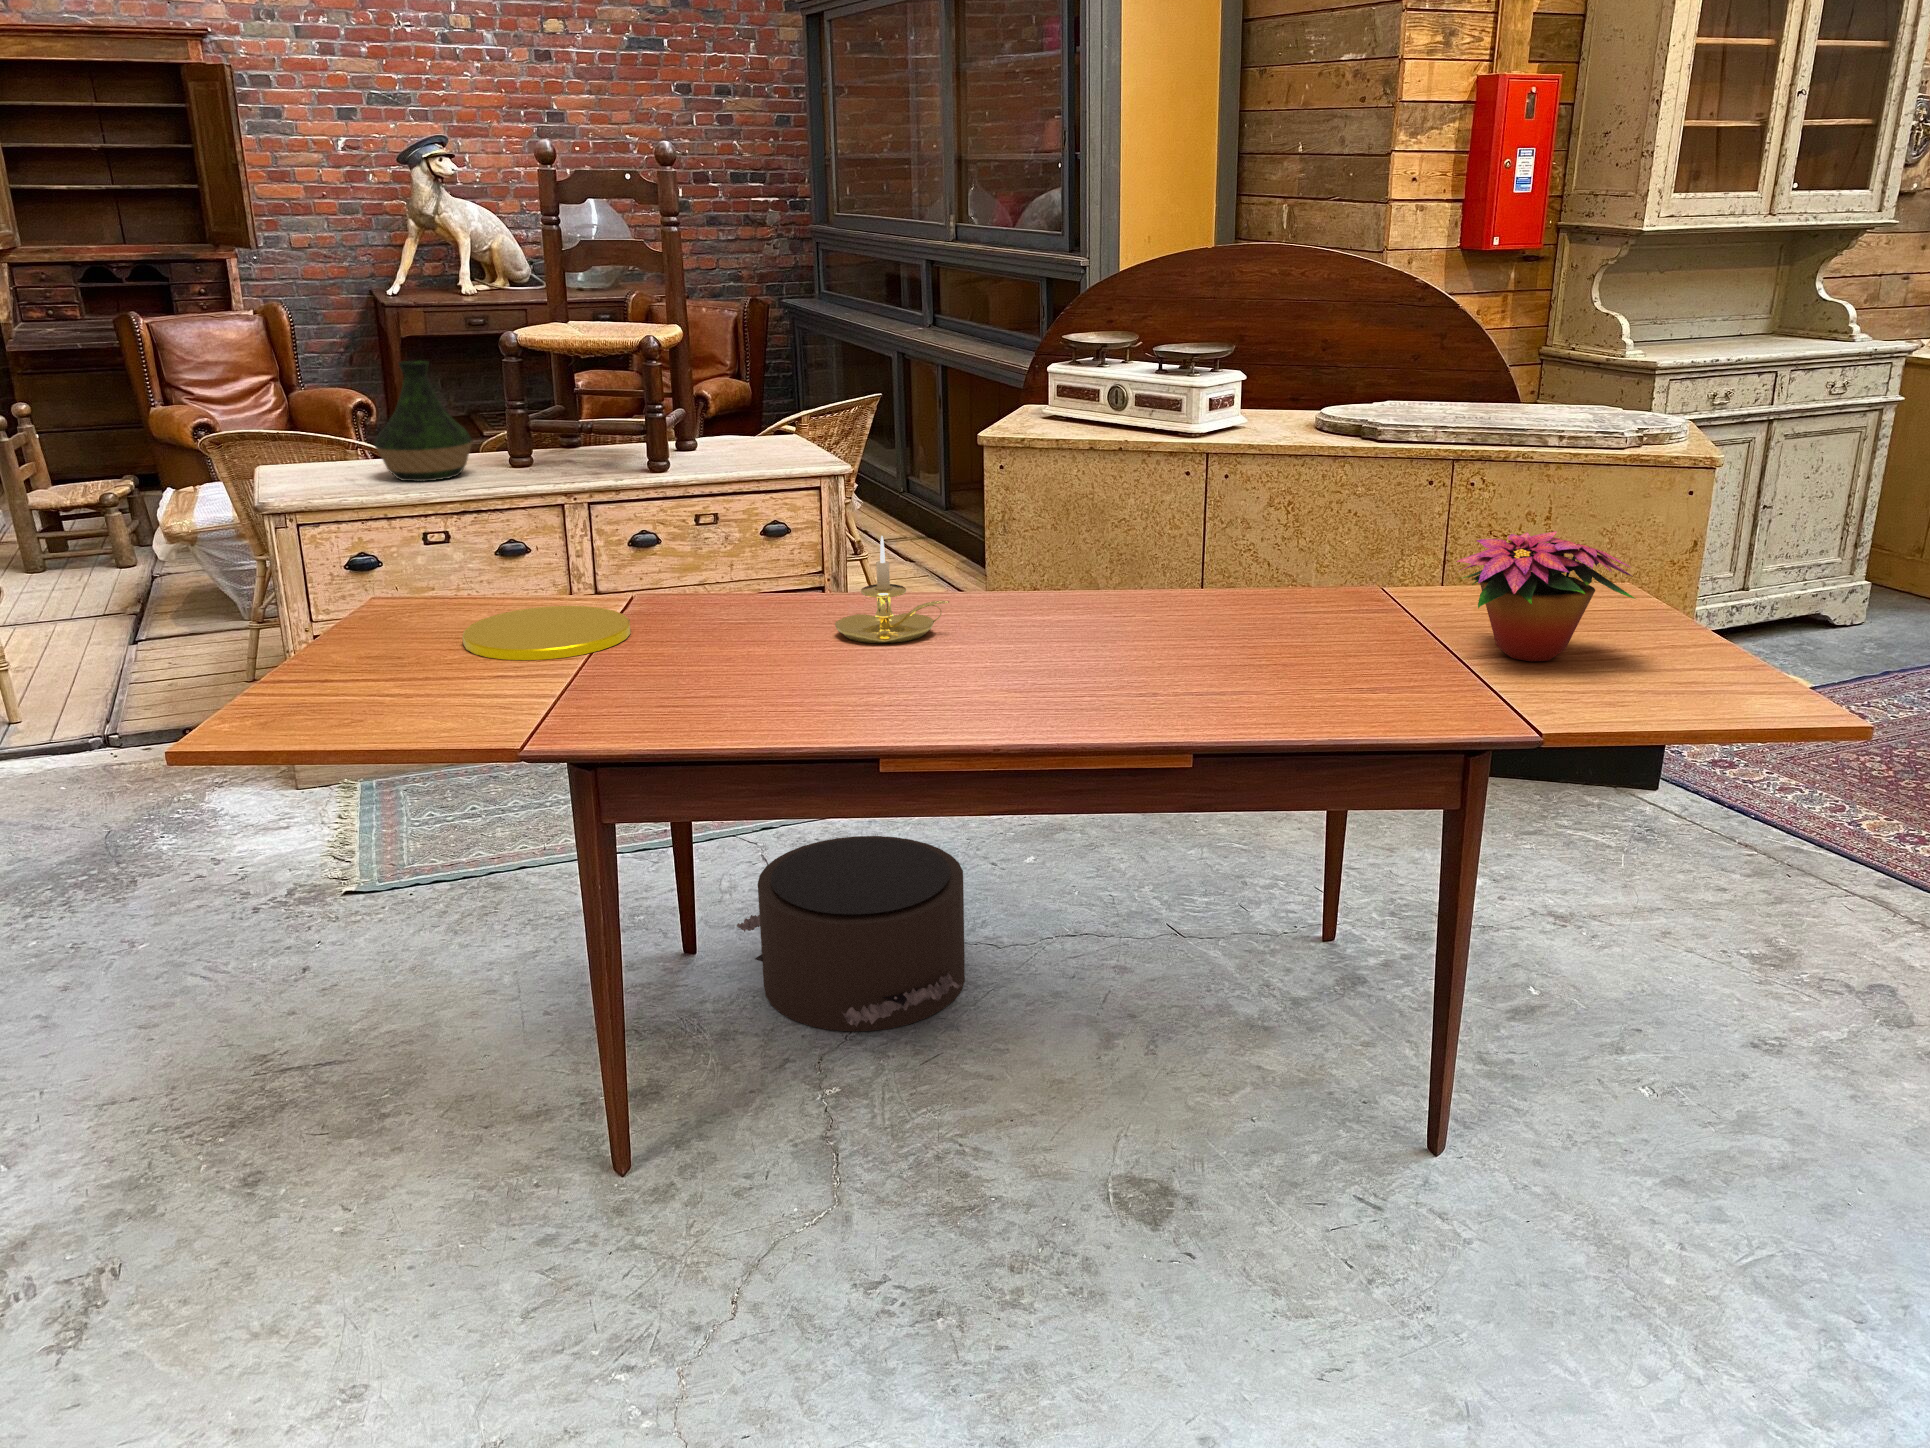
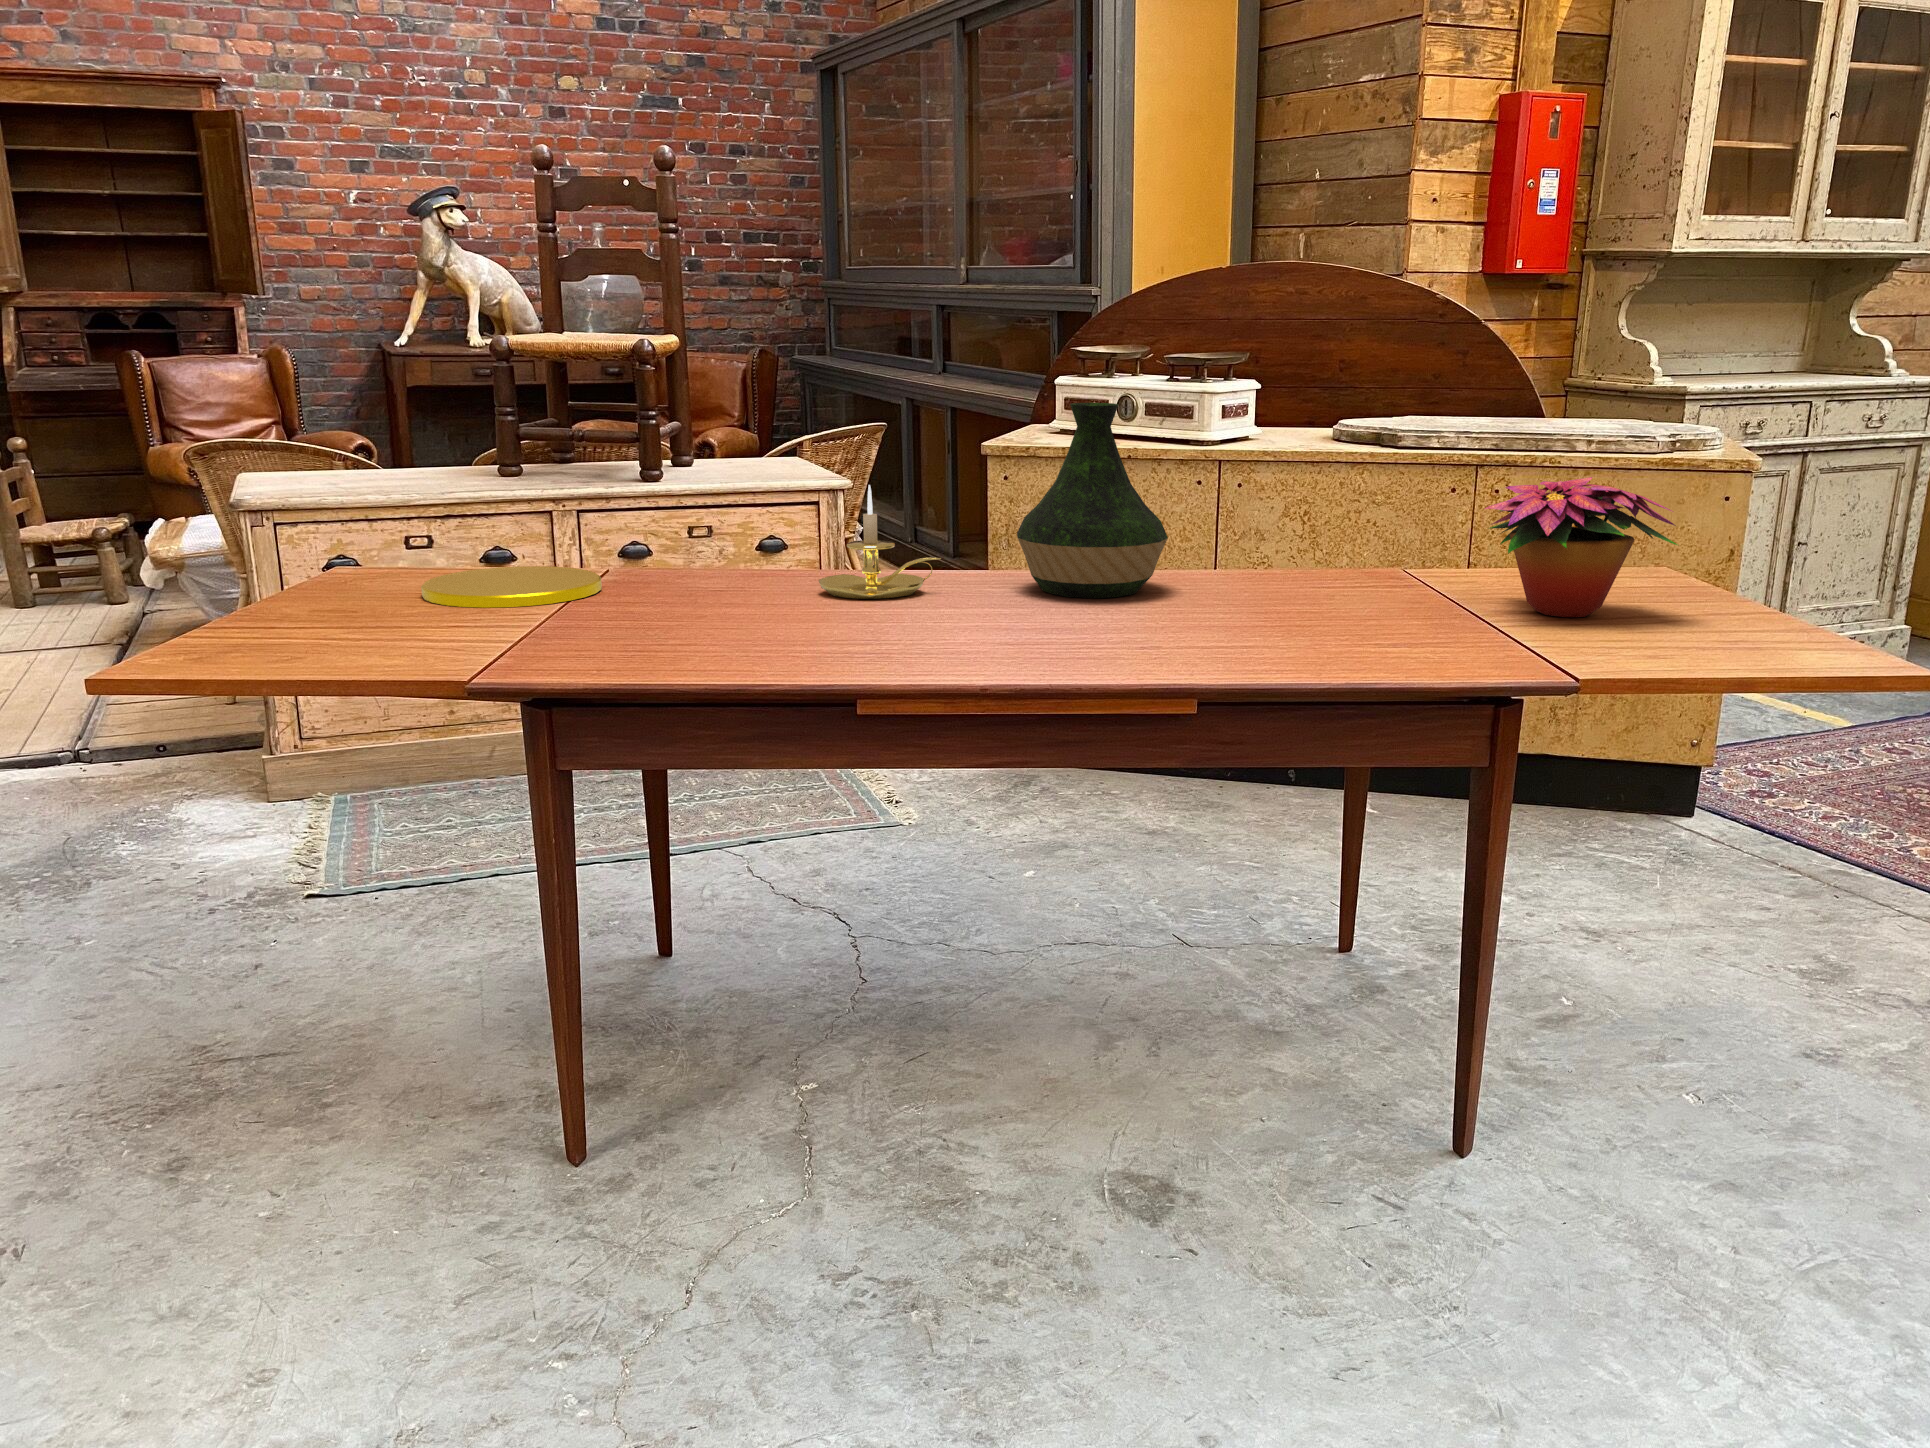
vase: present [375,361,473,481] -> present [1017,403,1168,598]
pouf: present [737,836,965,1031] -> none [714,834,956,1031]

